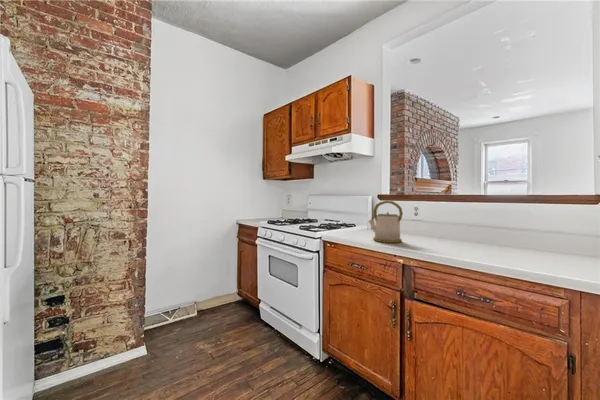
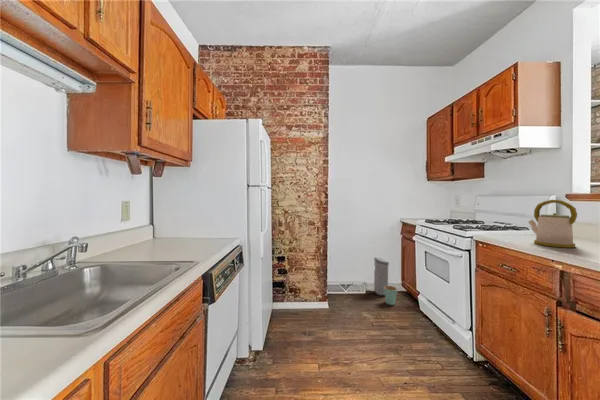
trash can: none [209,269,238,323] -> present [374,257,397,305]

